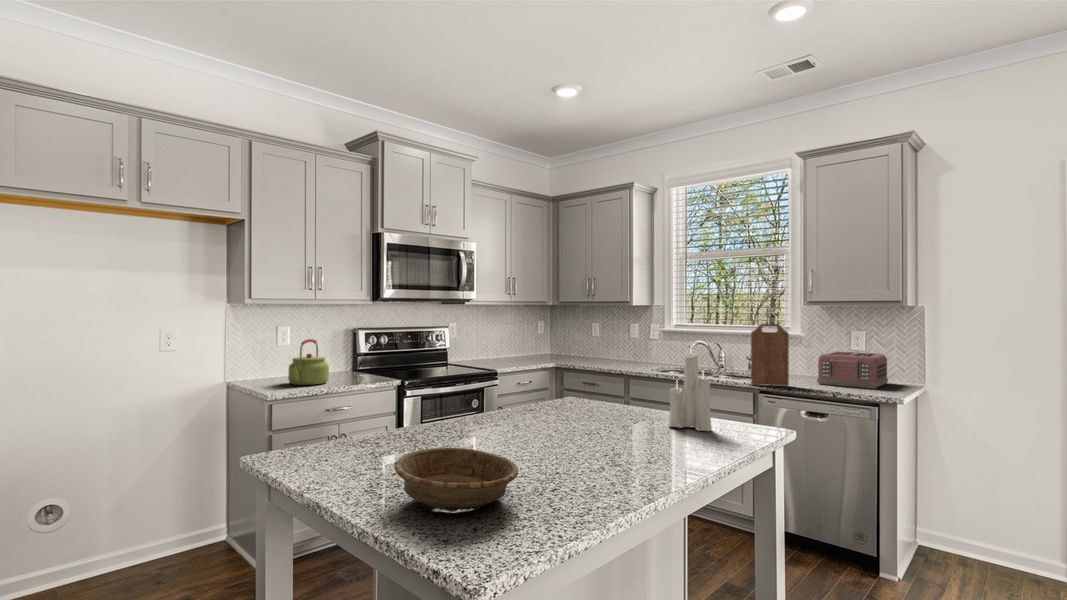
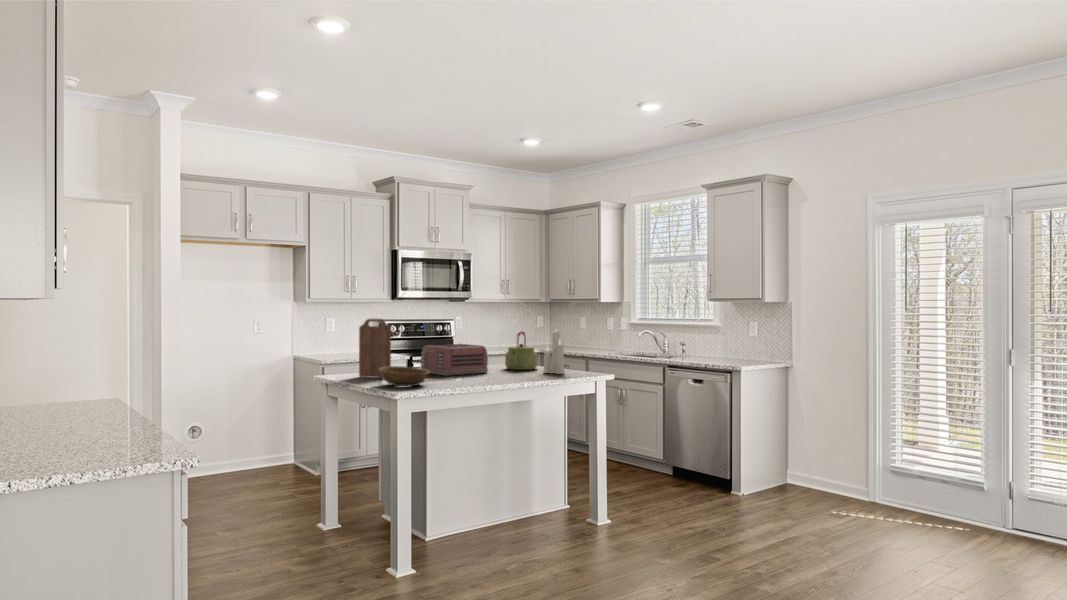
cutting board: present [751,323,789,386] -> present [359,319,391,378]
kettle: present [288,339,329,385] -> present [505,331,537,370]
toaster: present [817,352,888,389] -> present [421,344,488,376]

